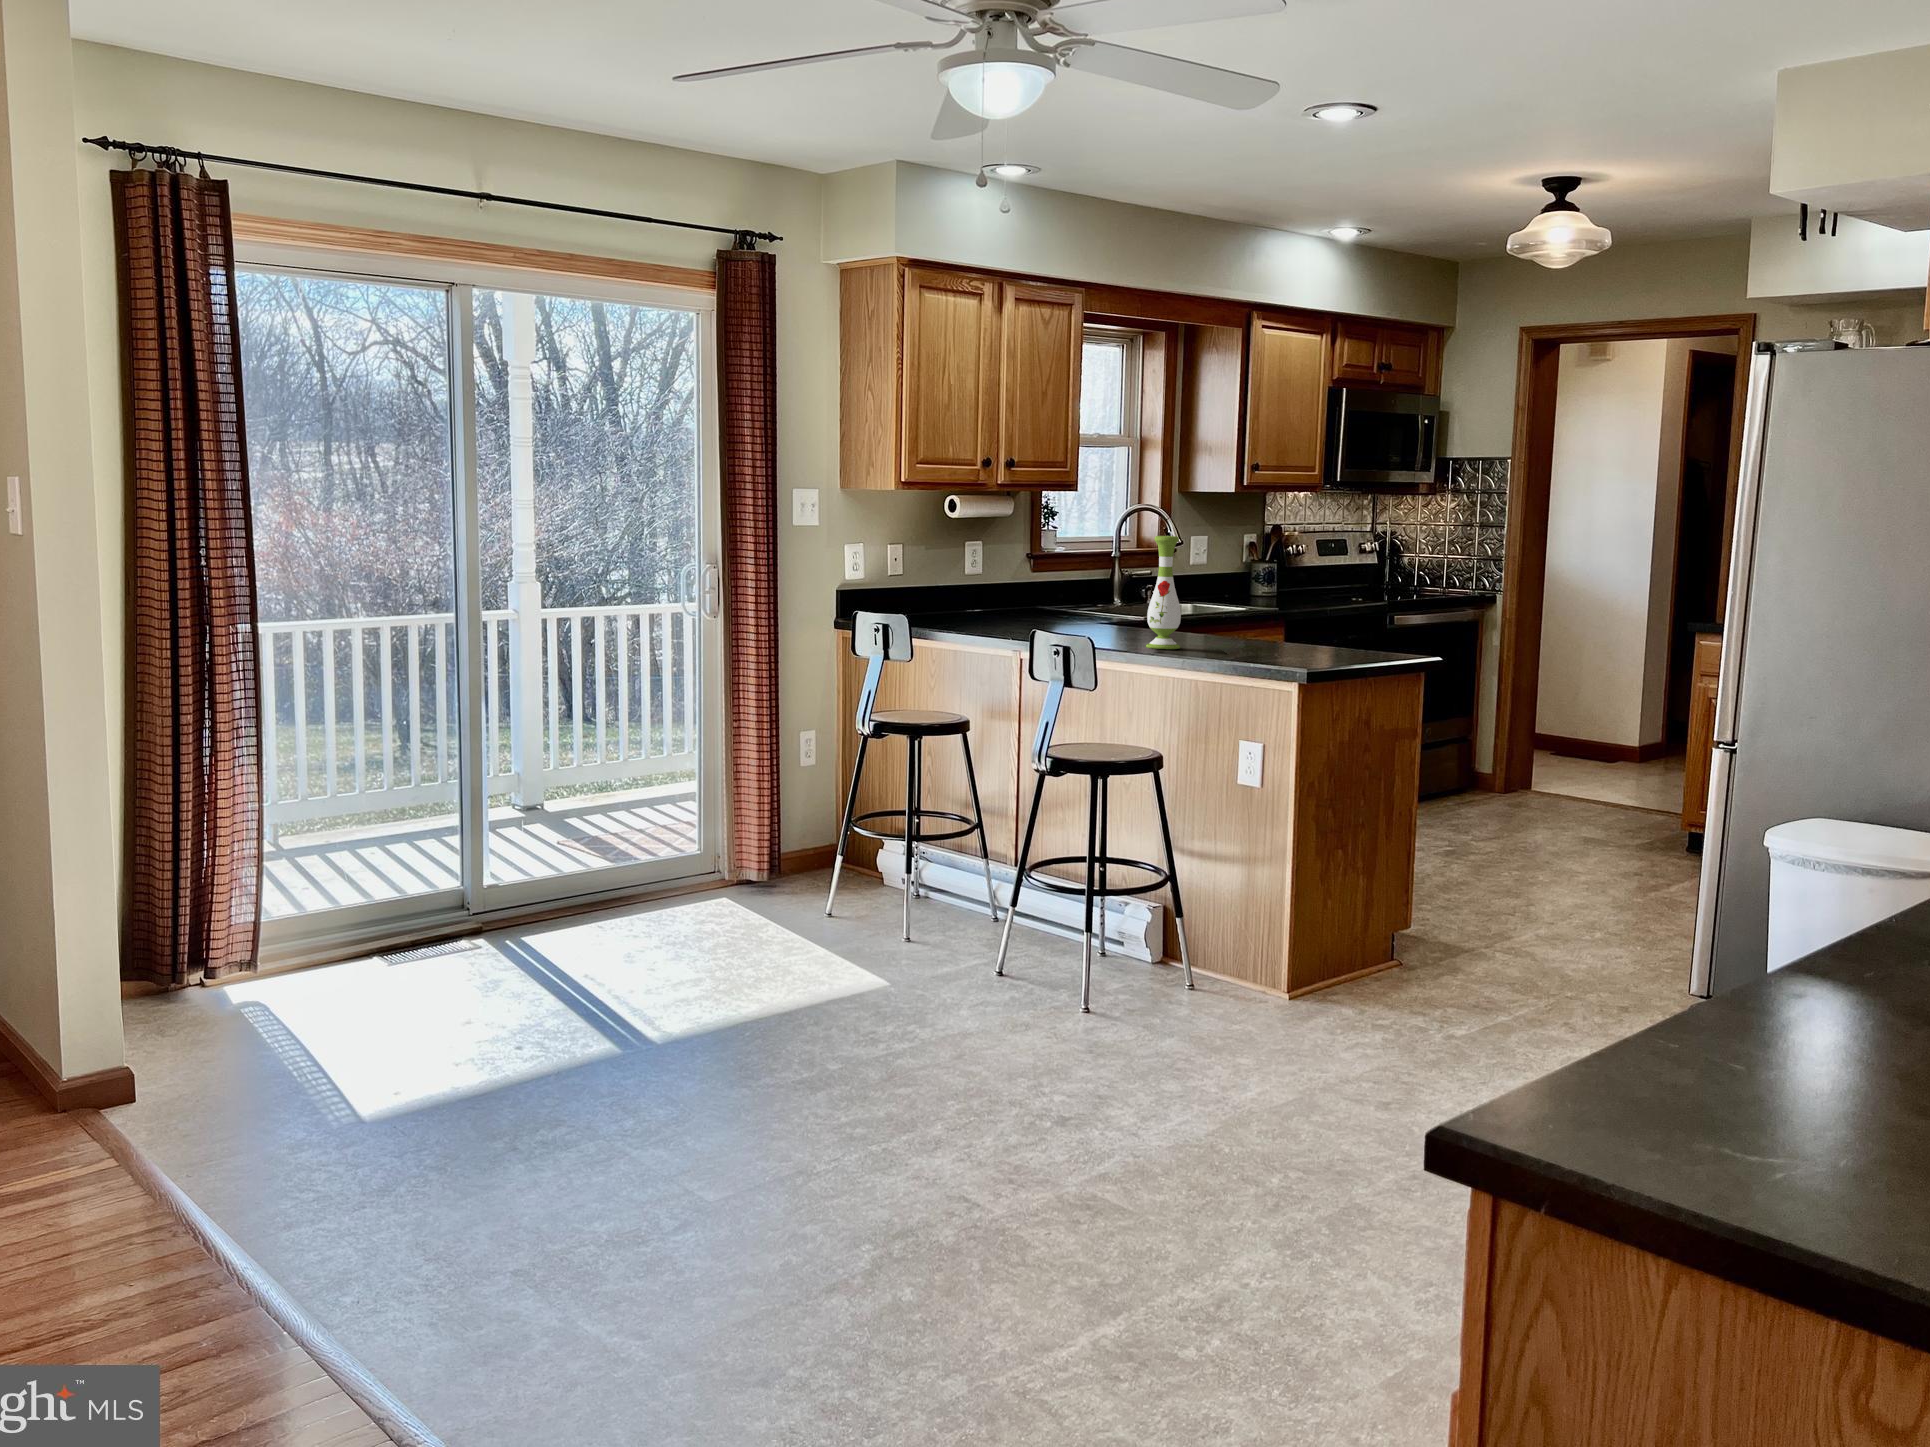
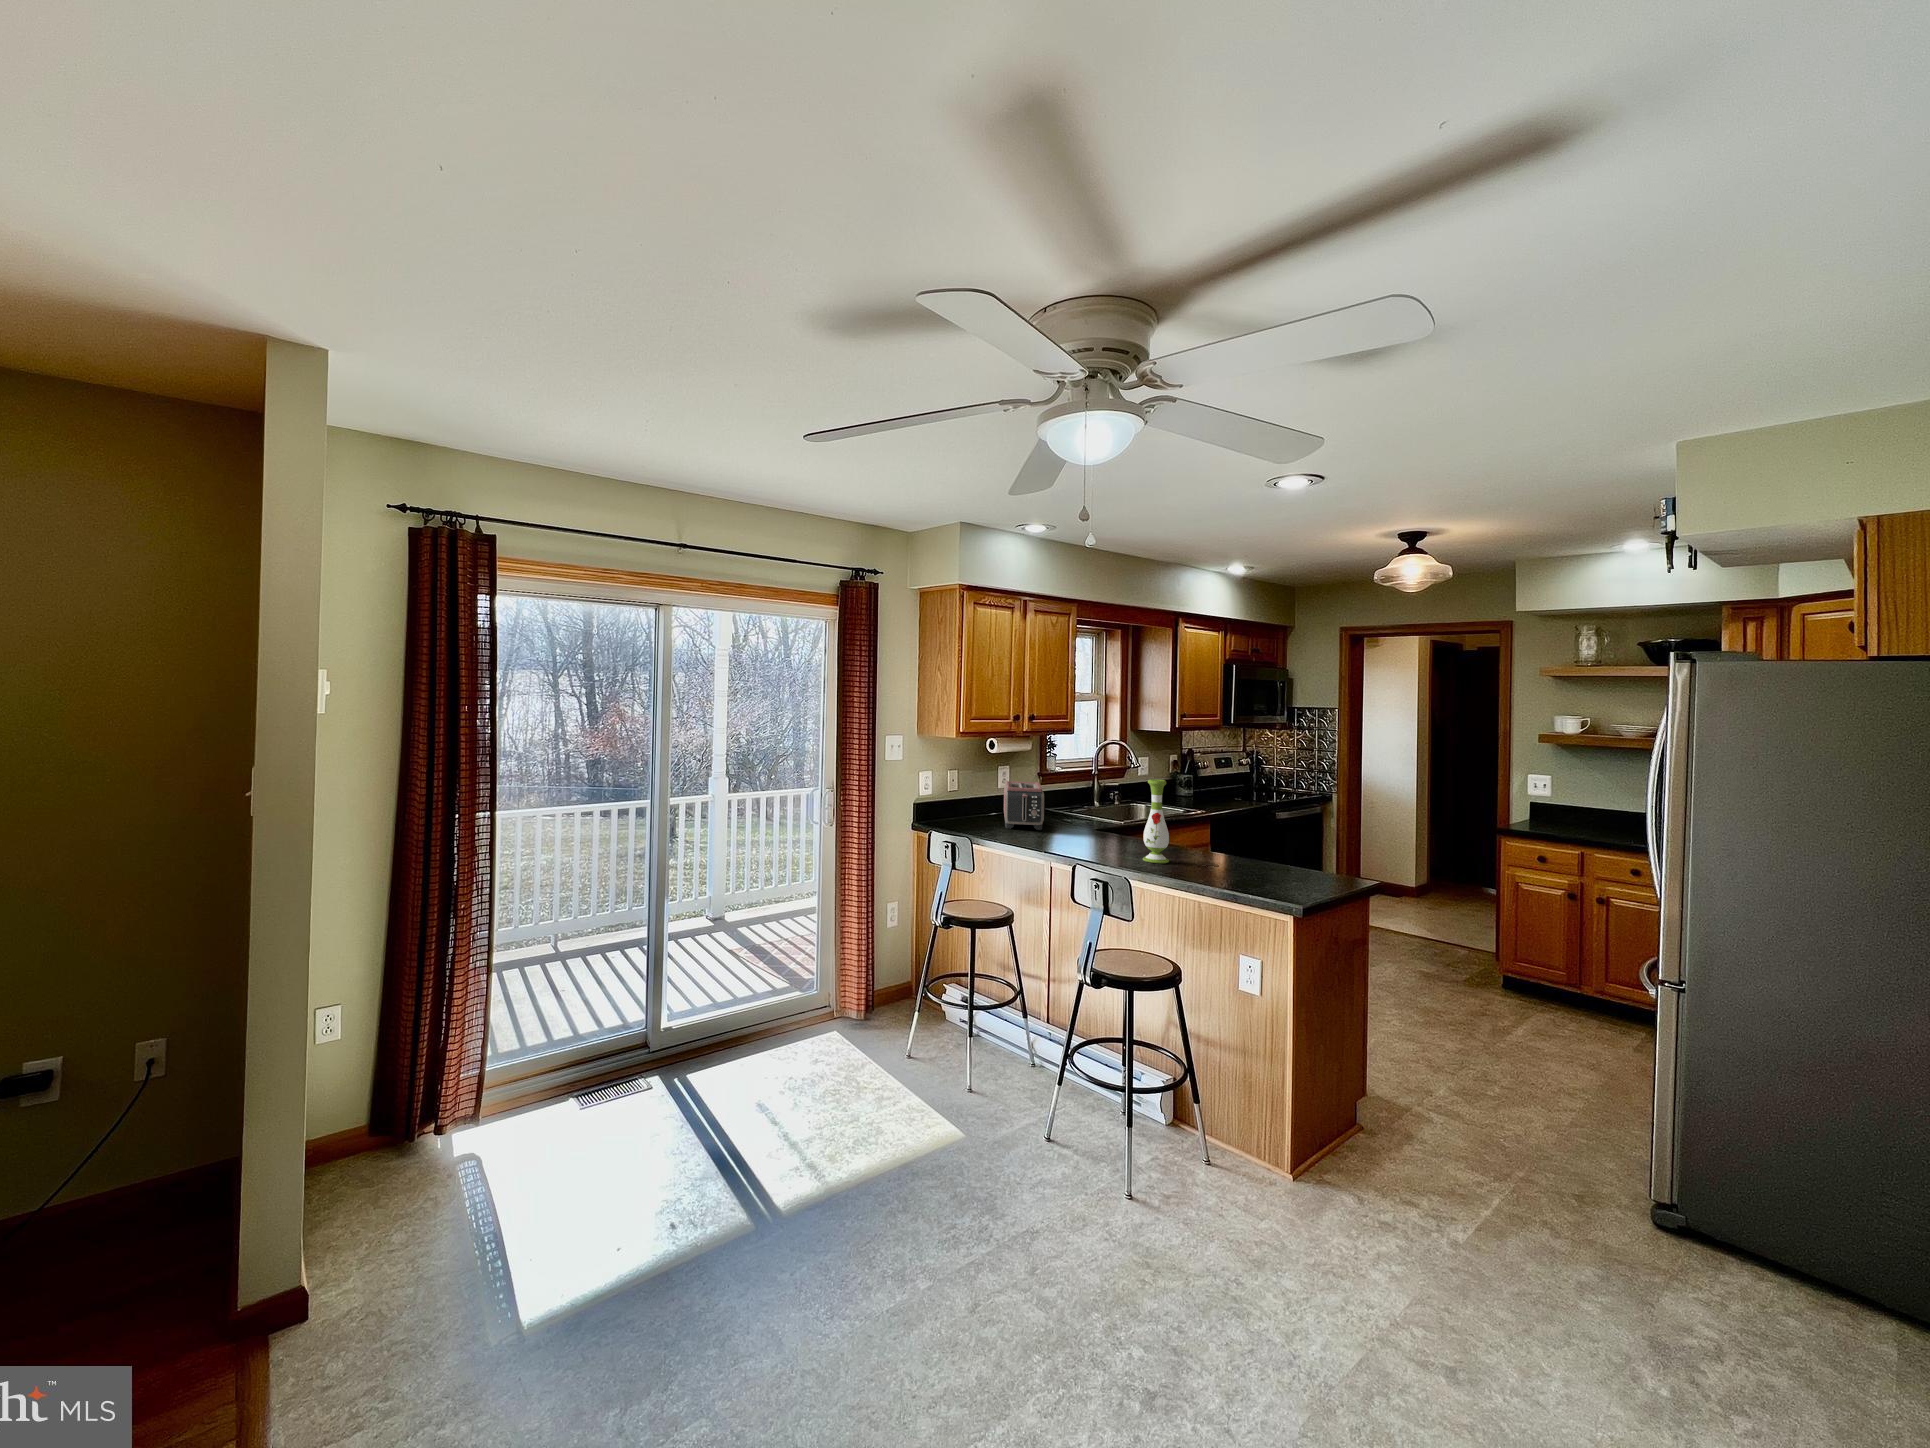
toaster: none [964,557,1021,621] -> present [1004,781,1044,830]

